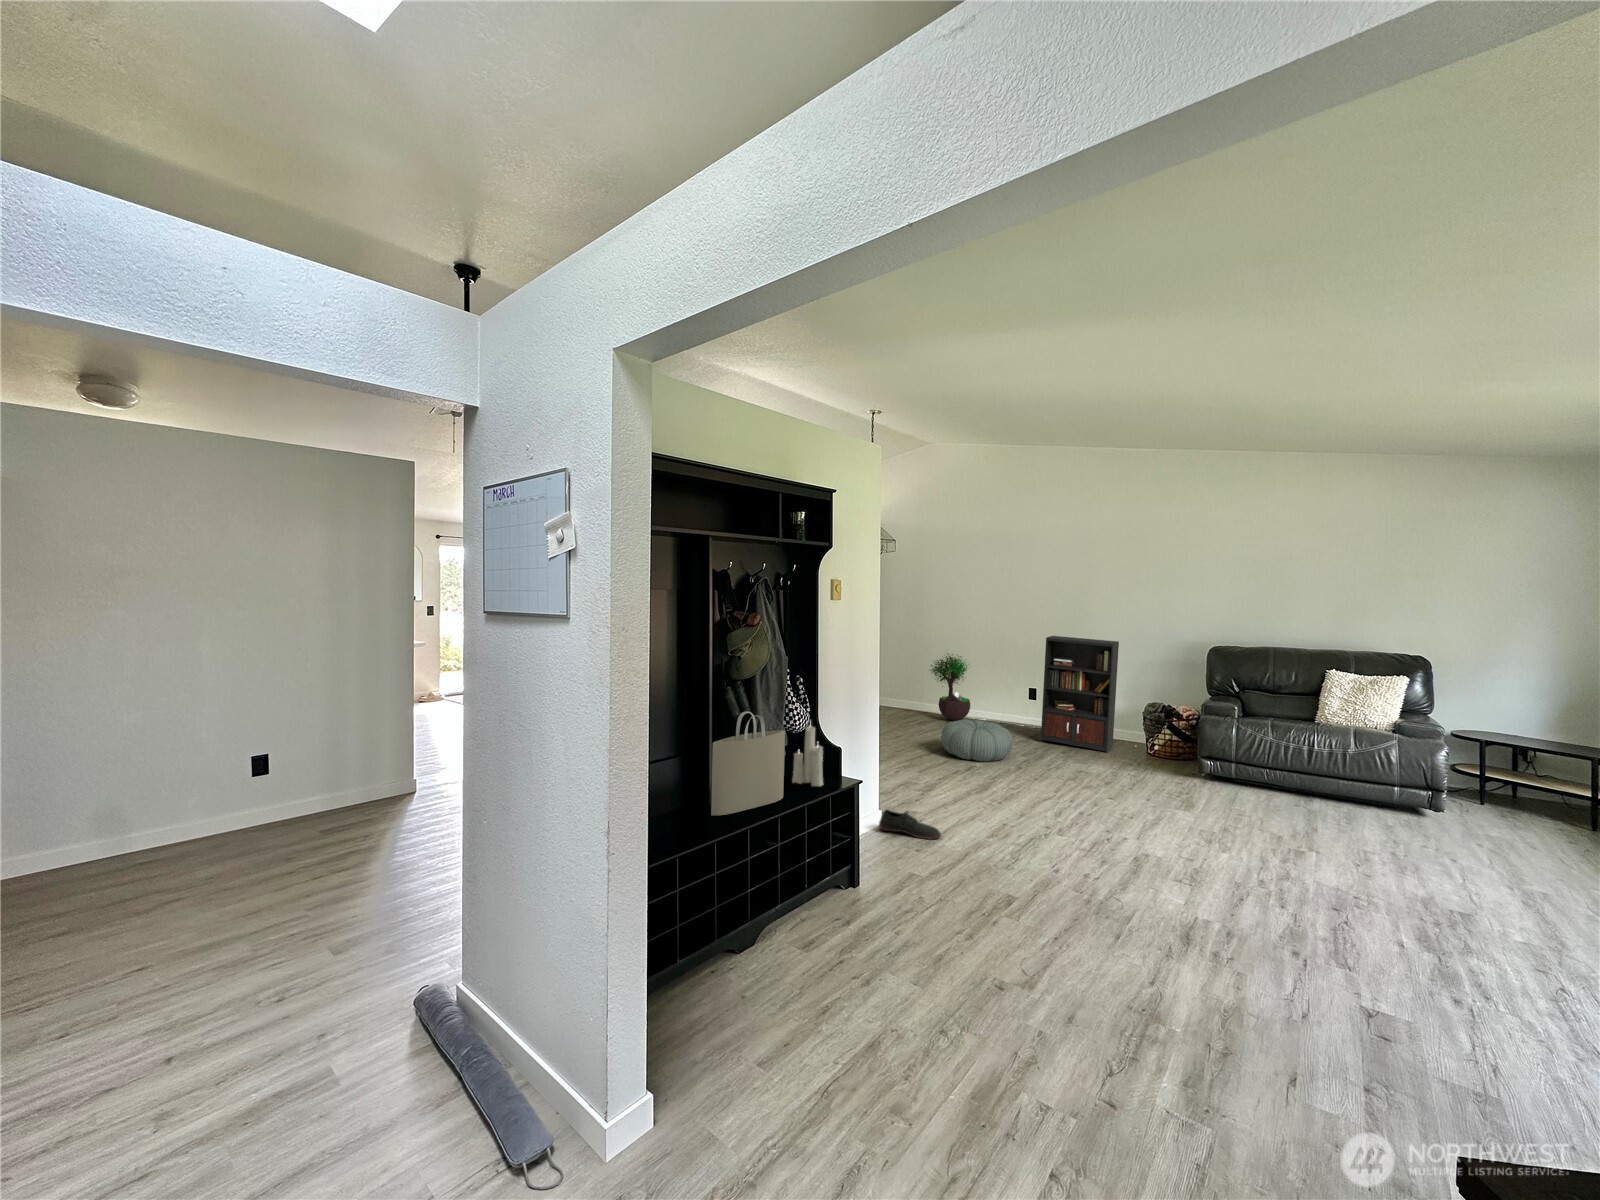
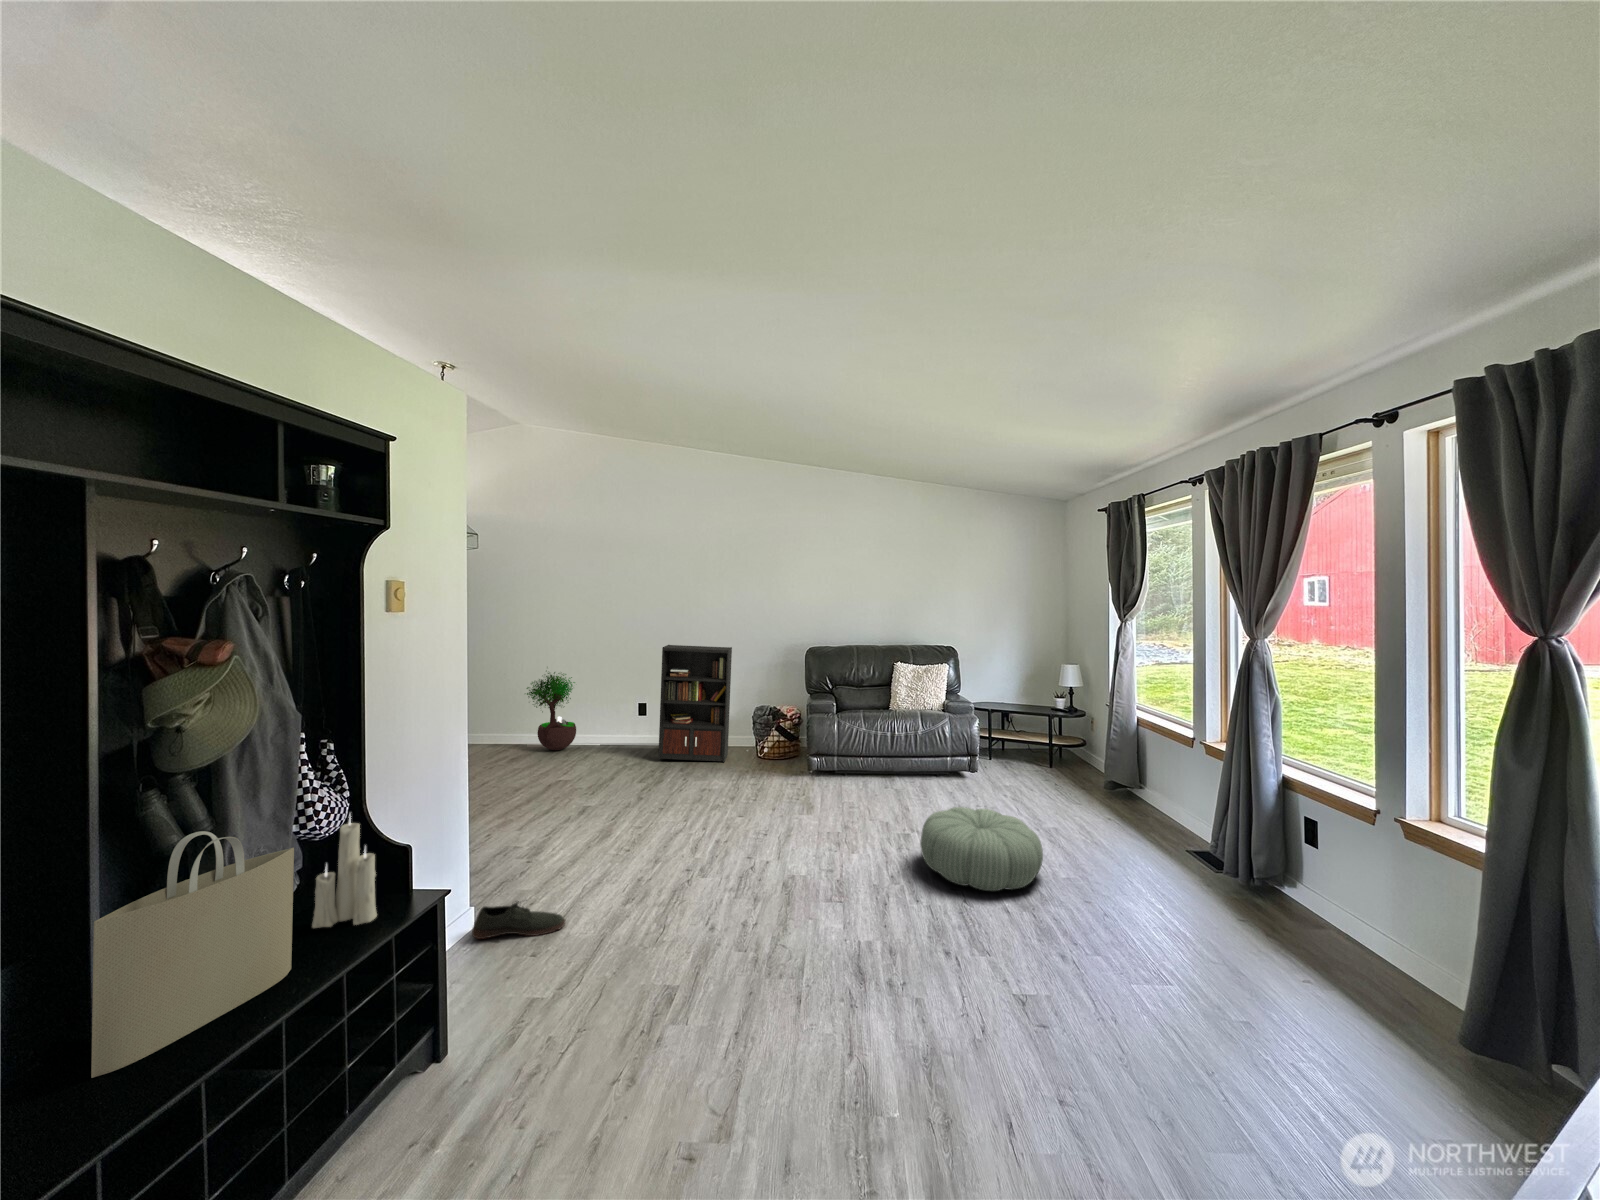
pouf: present [941,720,1013,762] -> present [920,807,1043,891]

